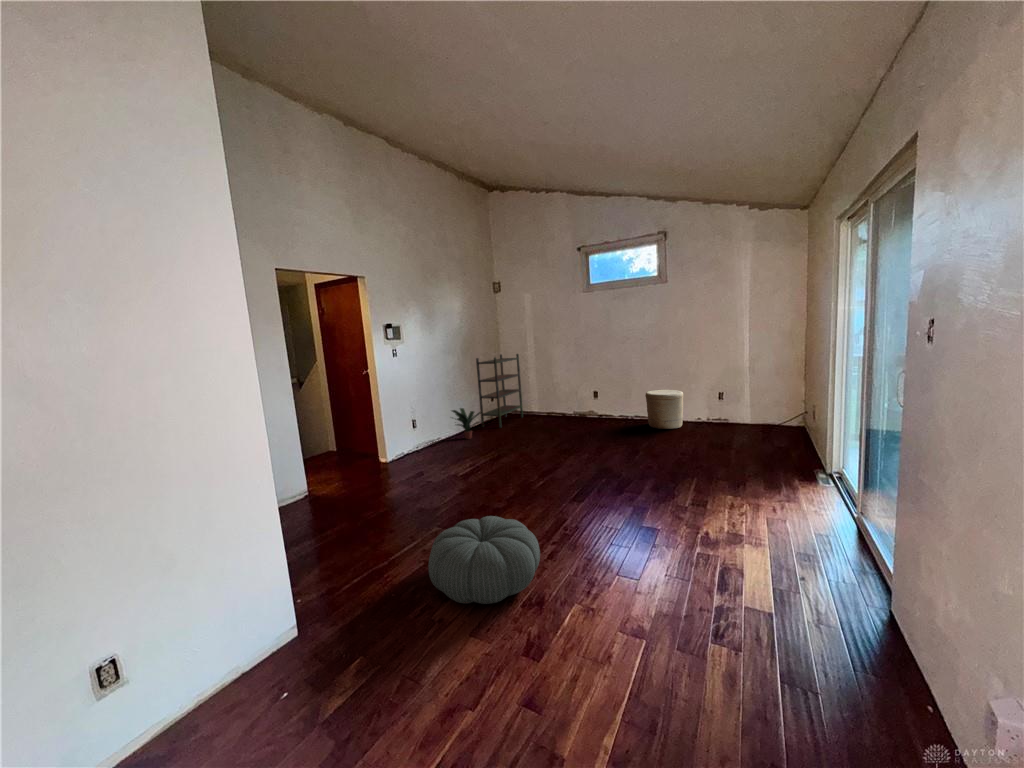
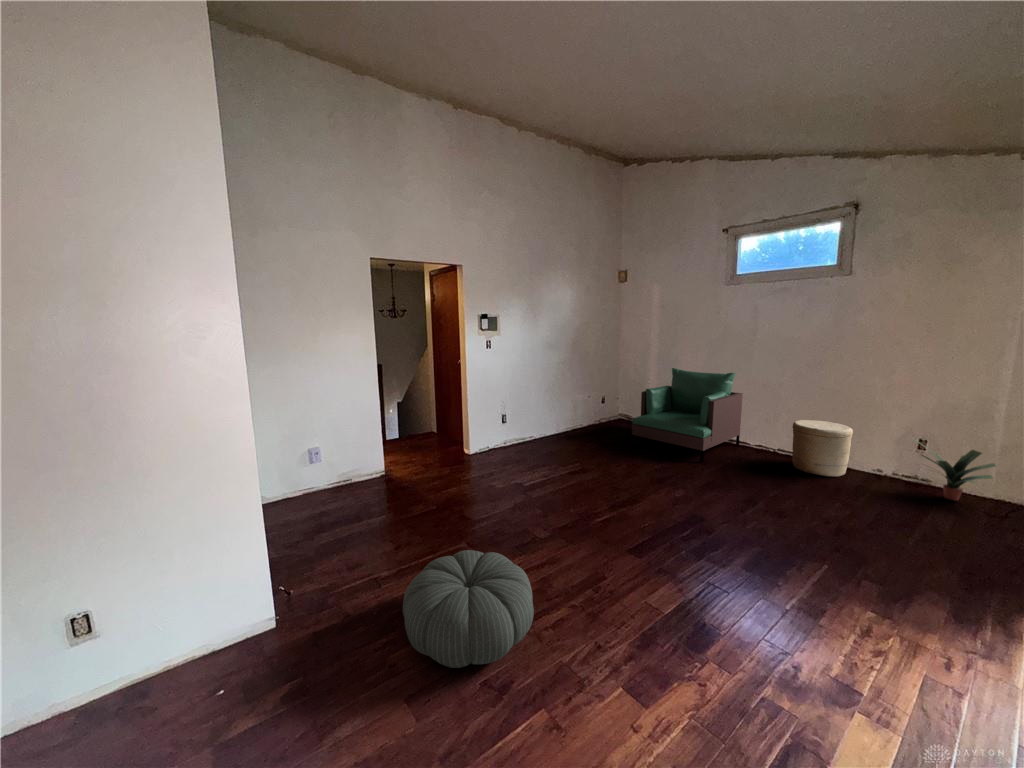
bookshelf: present [476,354,523,428] -> none [585,353,639,434]
armchair: none [527,361,608,435] -> present [632,368,743,462]
potted plant: present [452,408,483,439] -> present [915,440,996,501]

